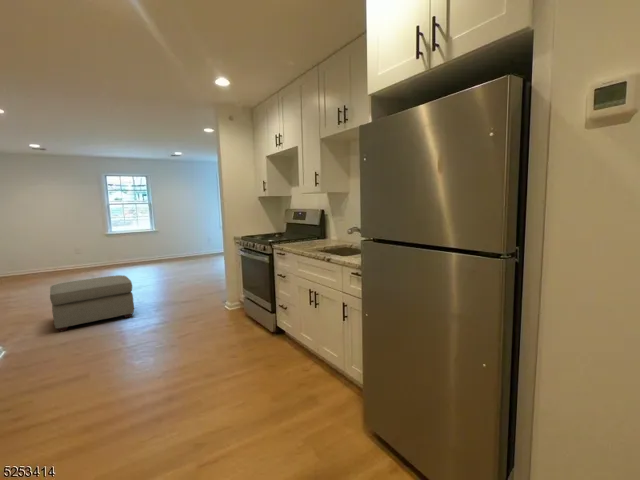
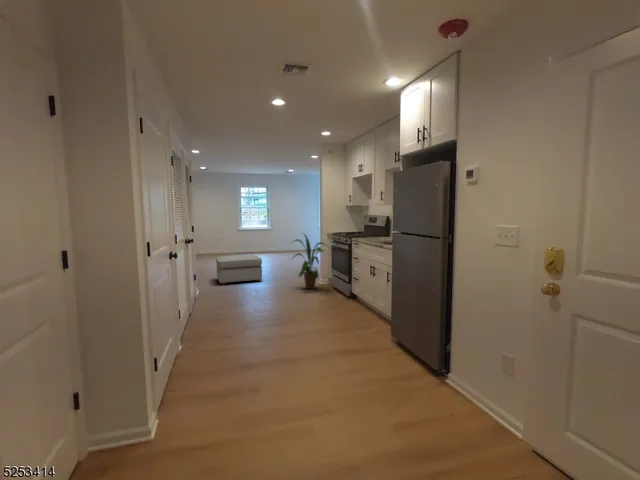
house plant: none [173,238,241,324] -> present [293,234,326,289]

